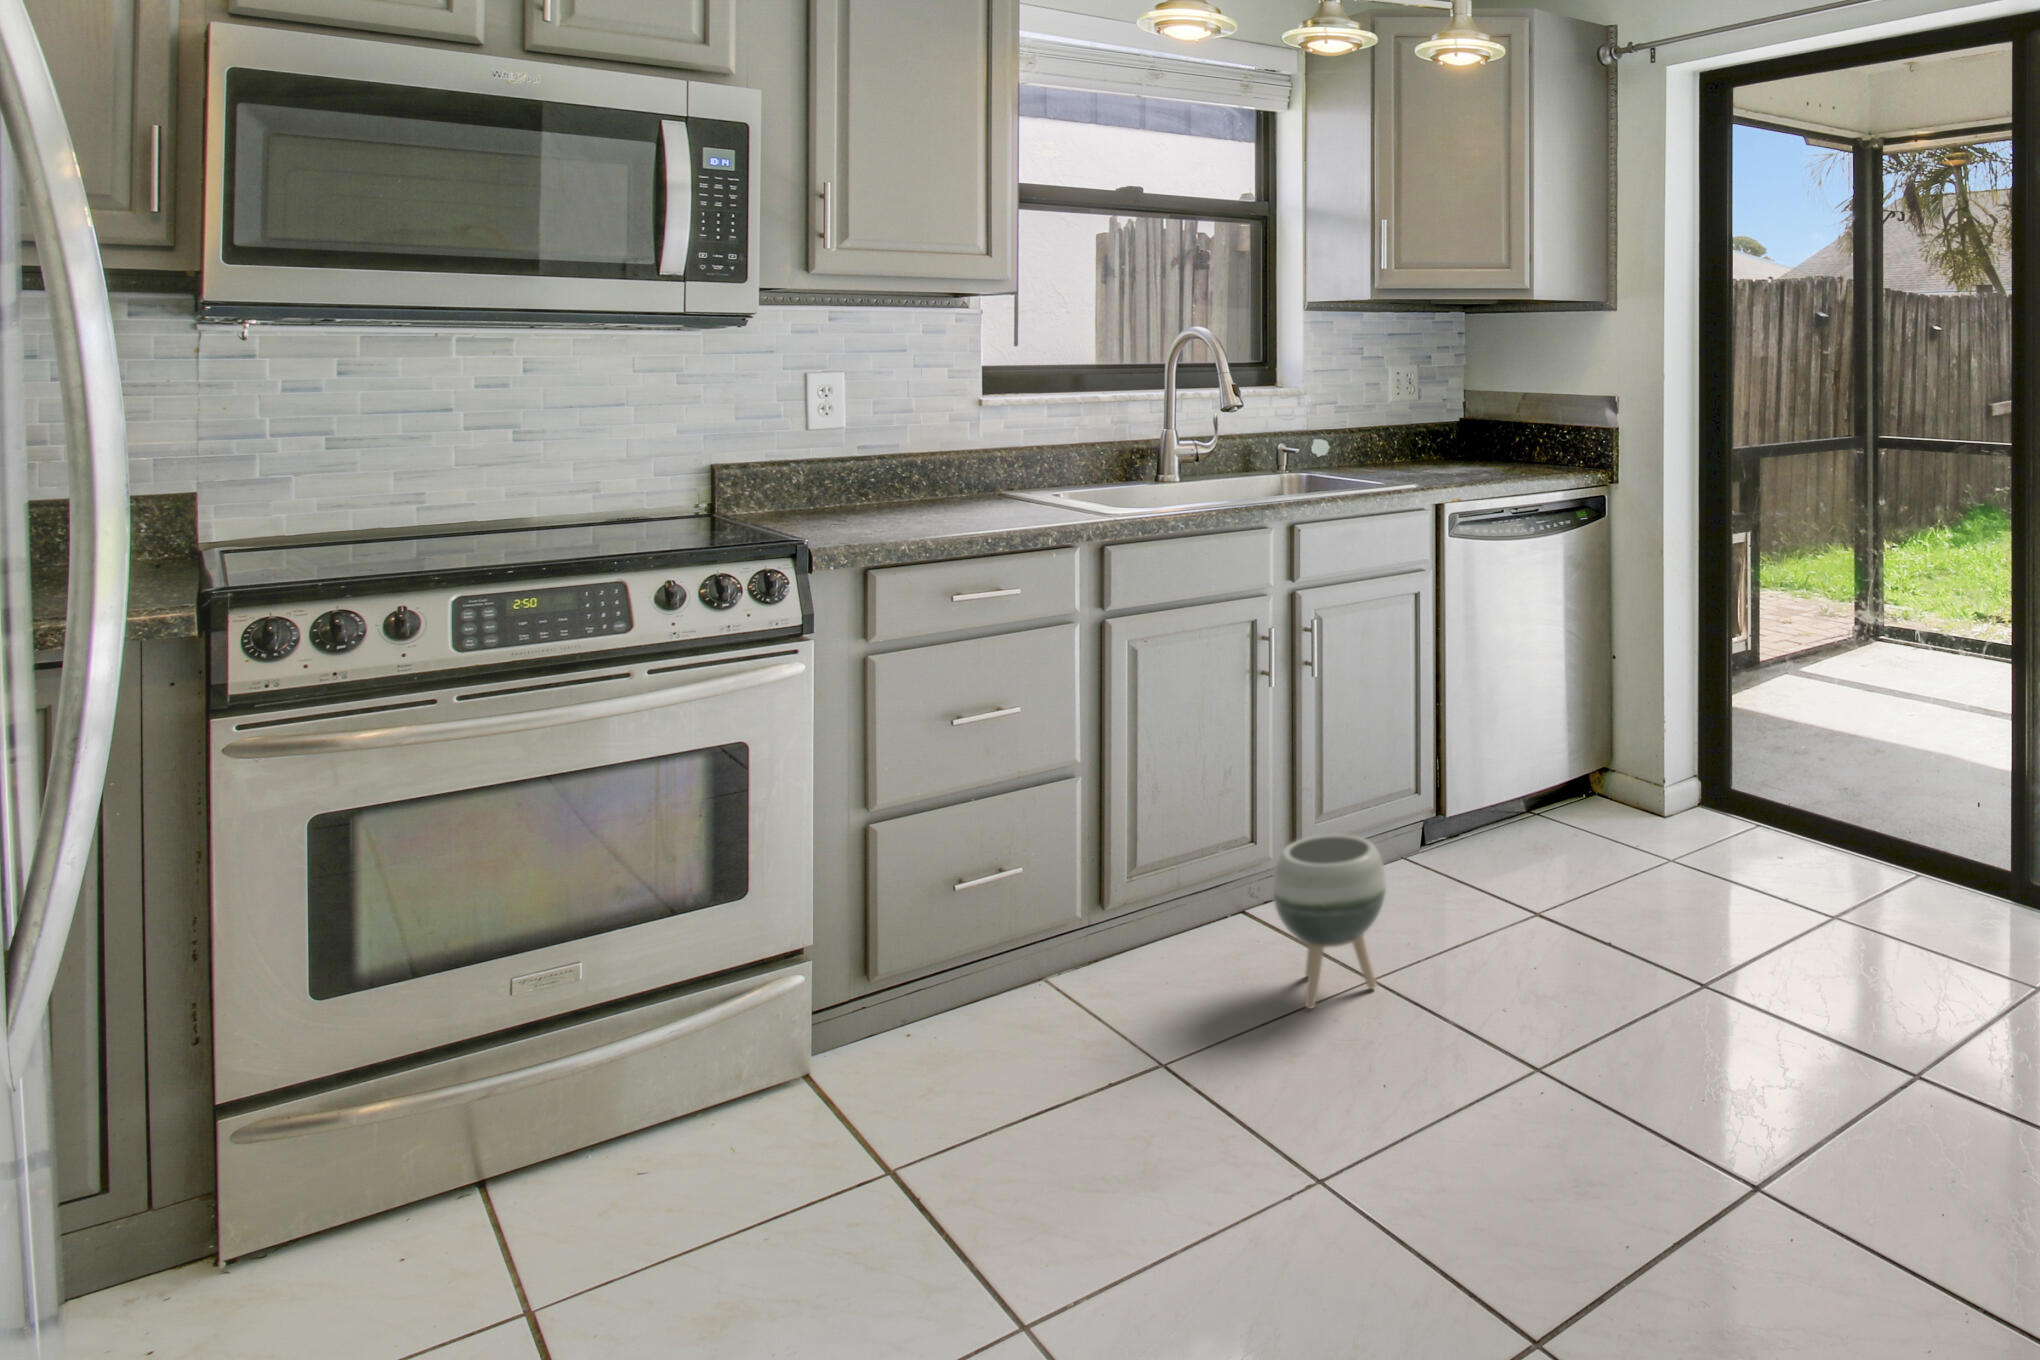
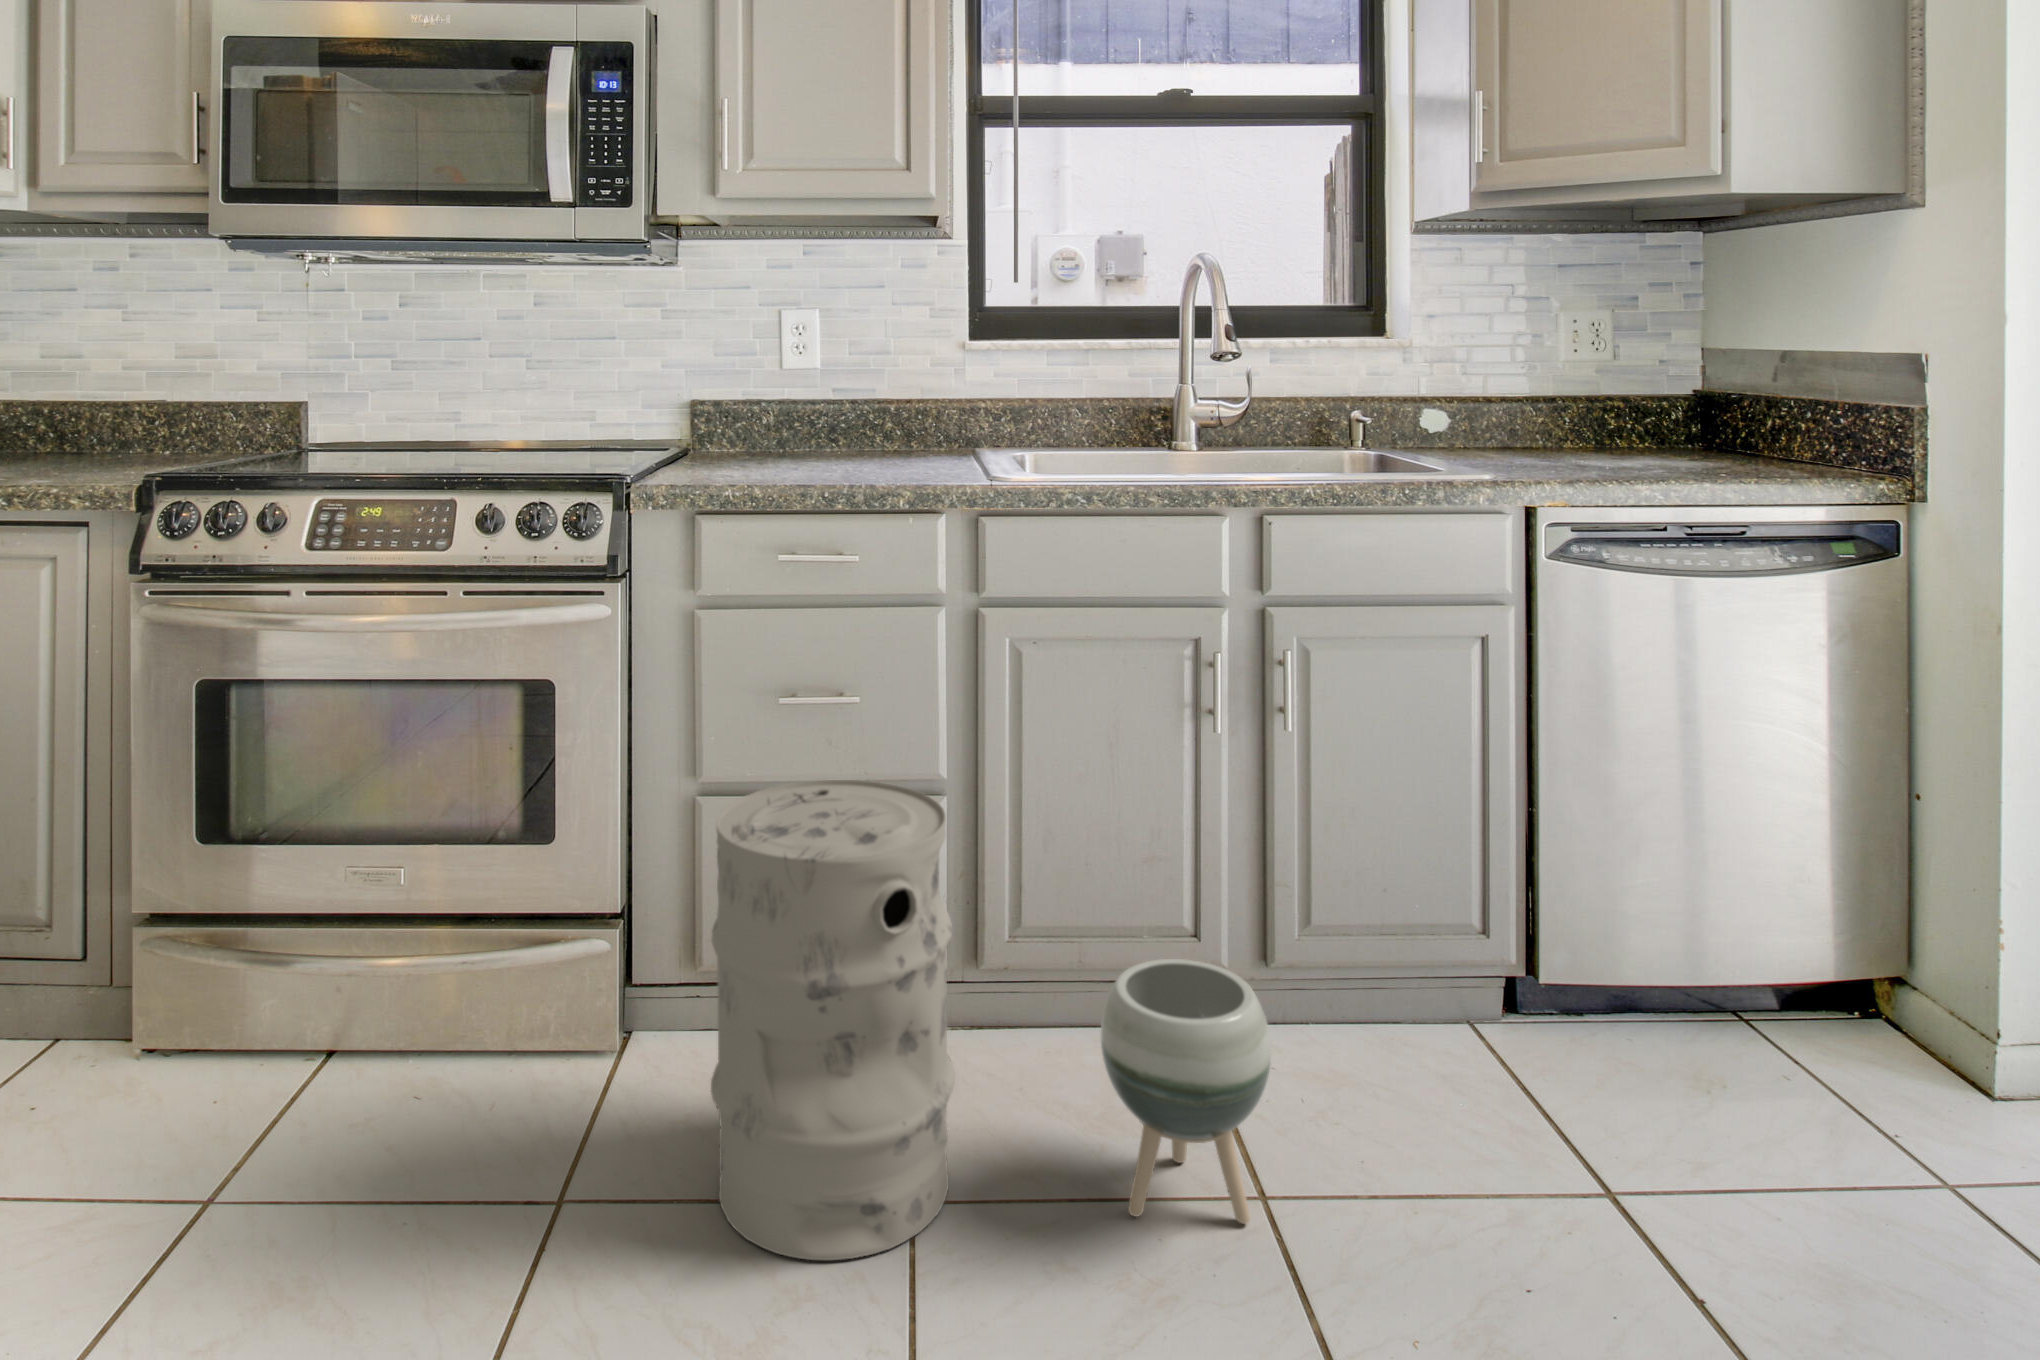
trash can: none [1003,760,1197,1113] -> present [711,780,955,1260]

